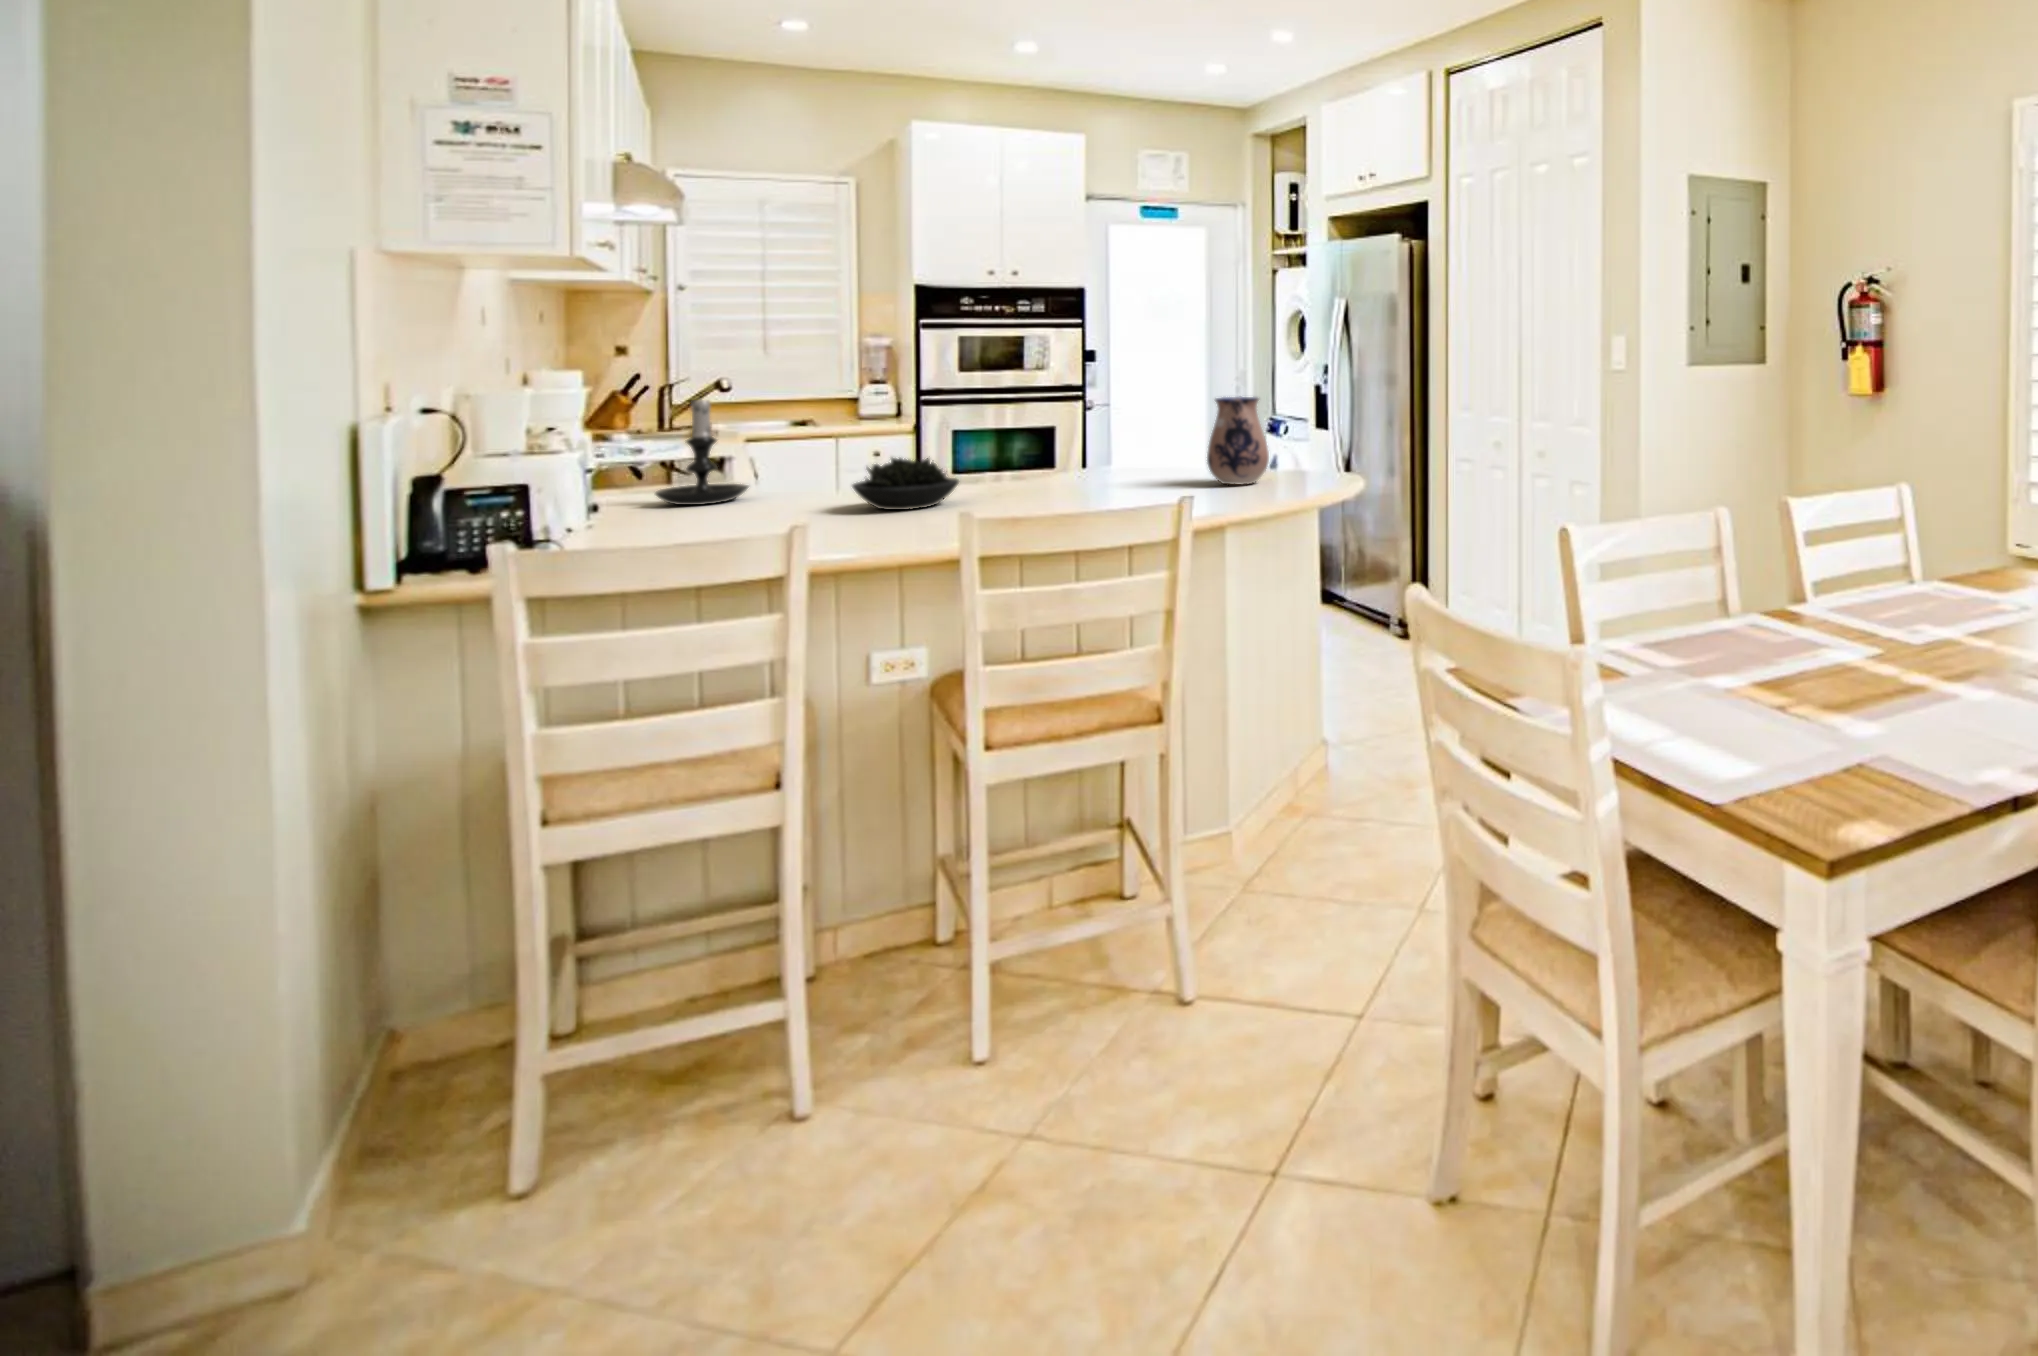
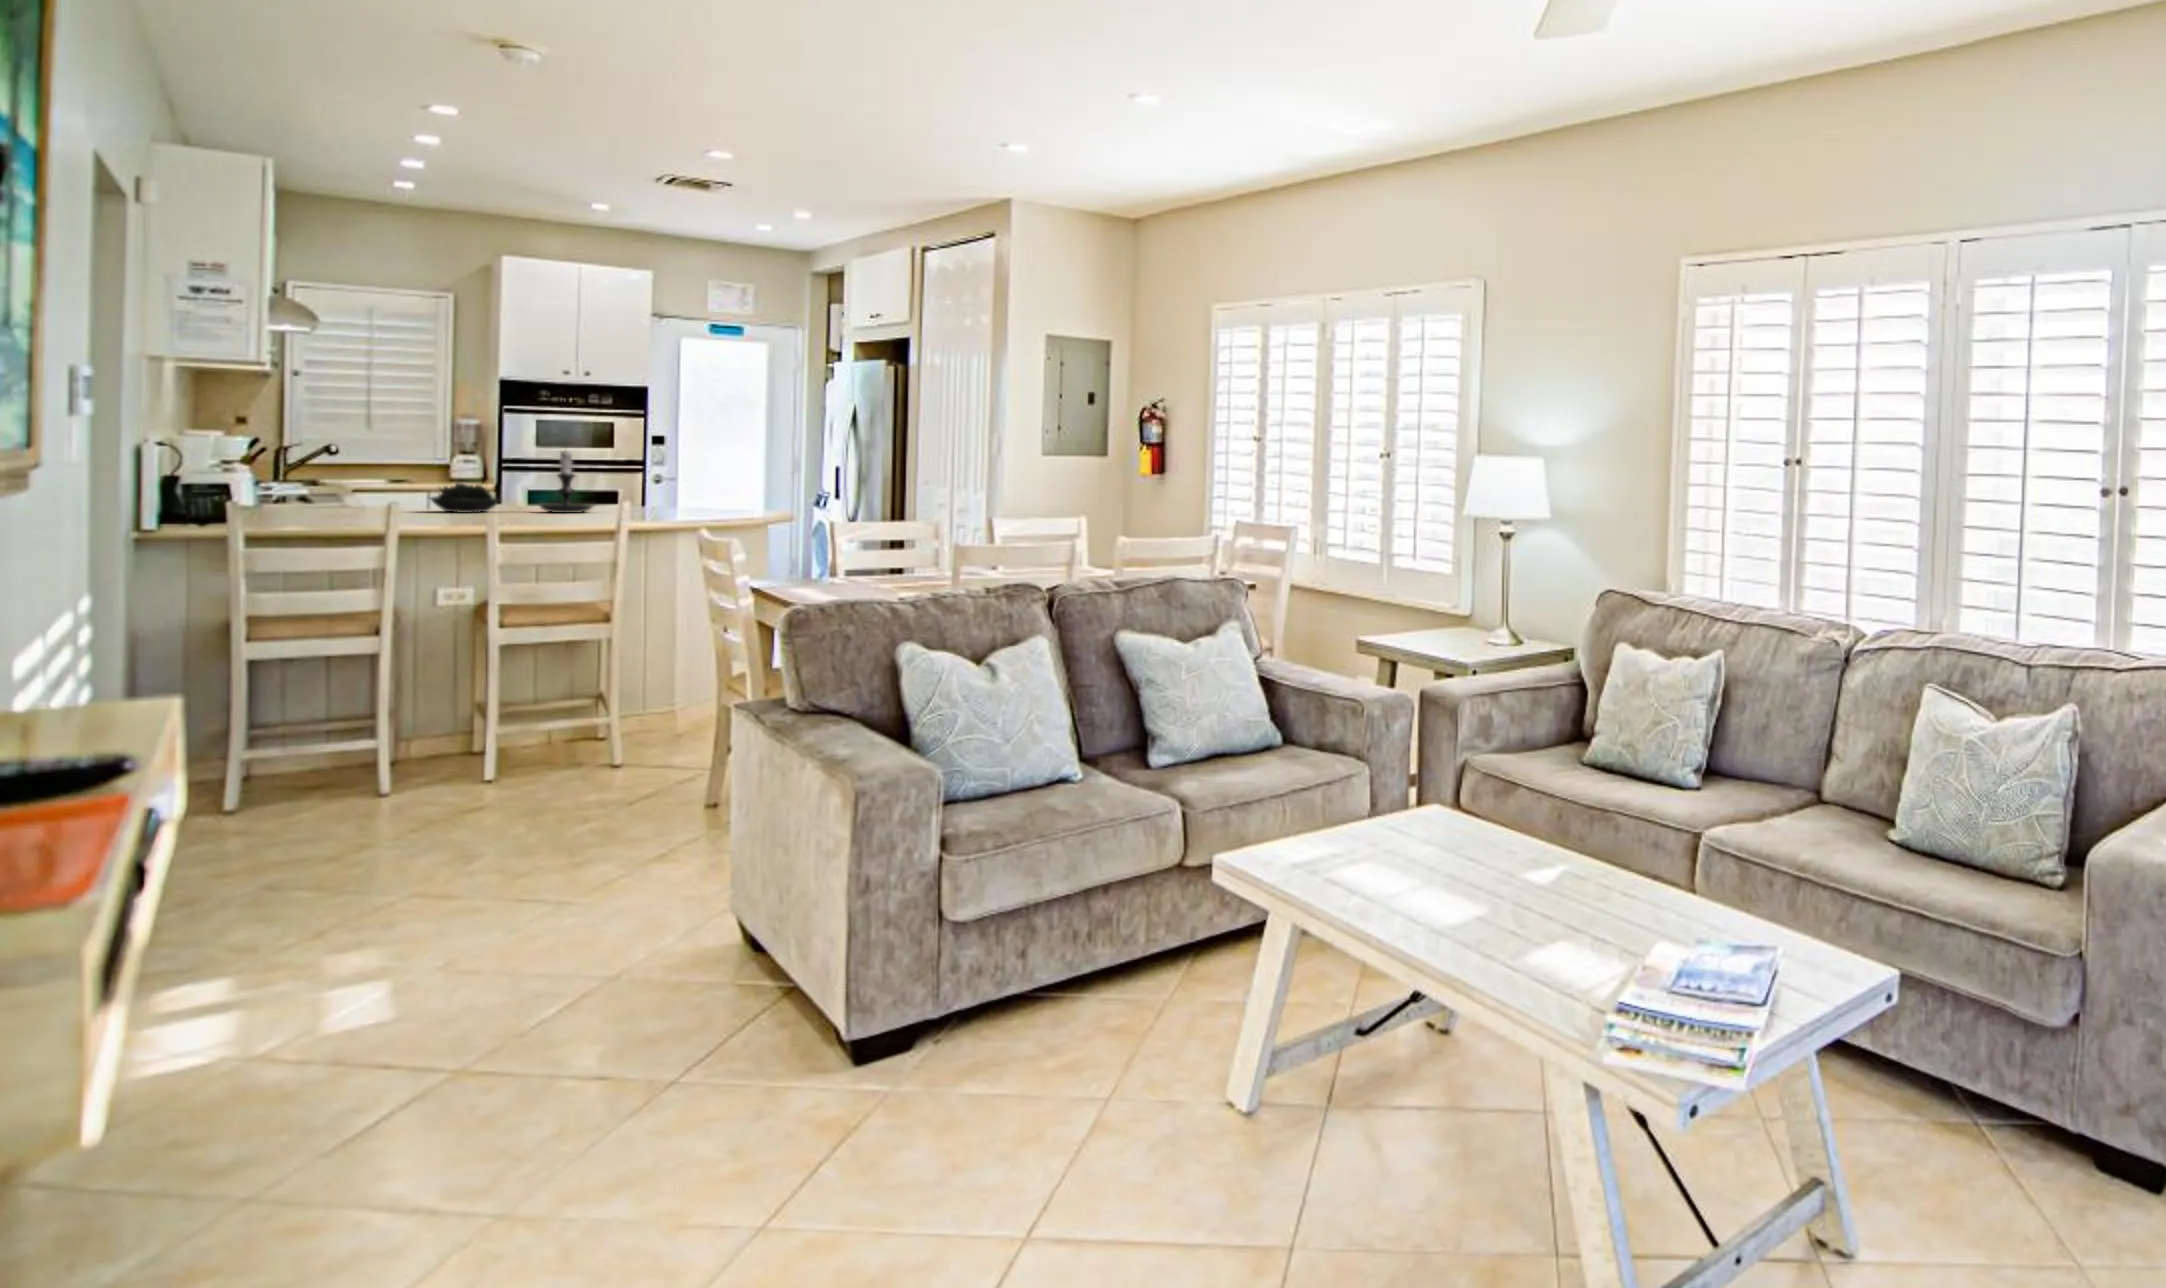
ceramic pitcher: present [1207,396,1269,485] -> none [674,460,717,512]
candle holder: present [655,399,748,505] -> present [540,451,594,513]

